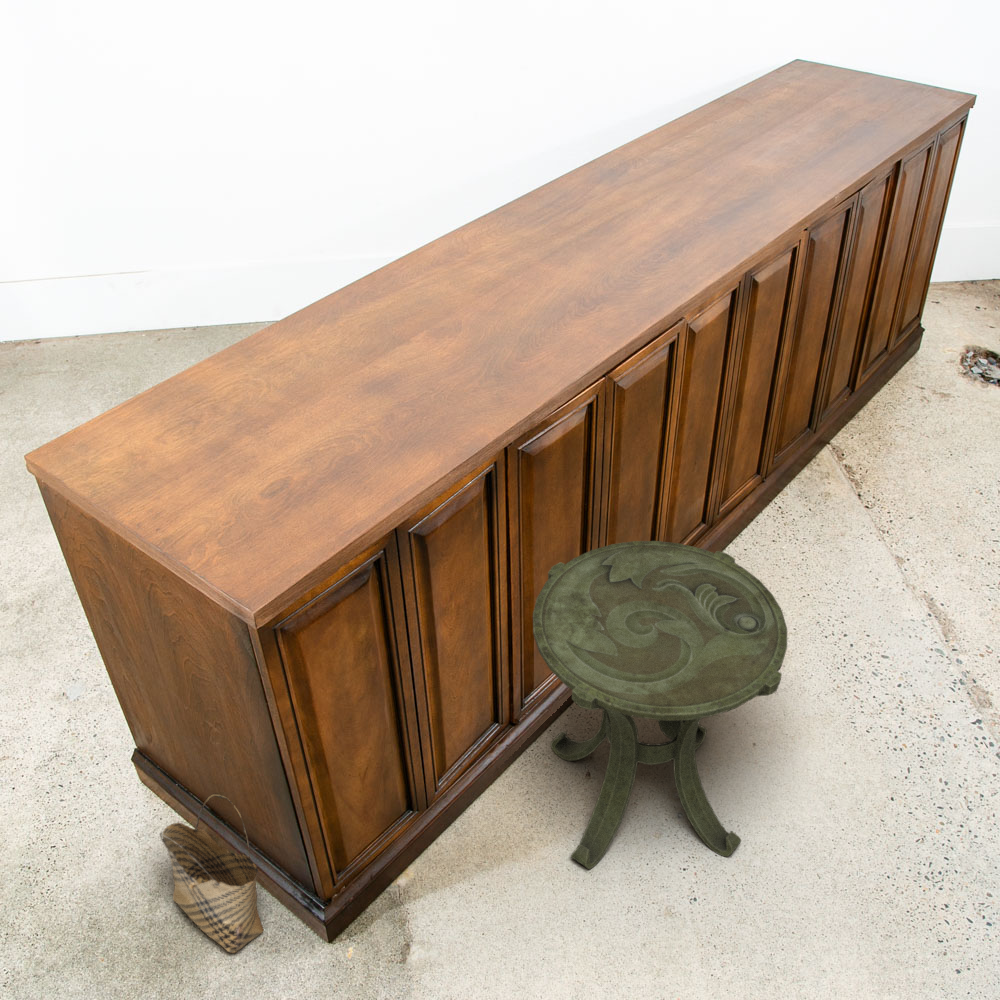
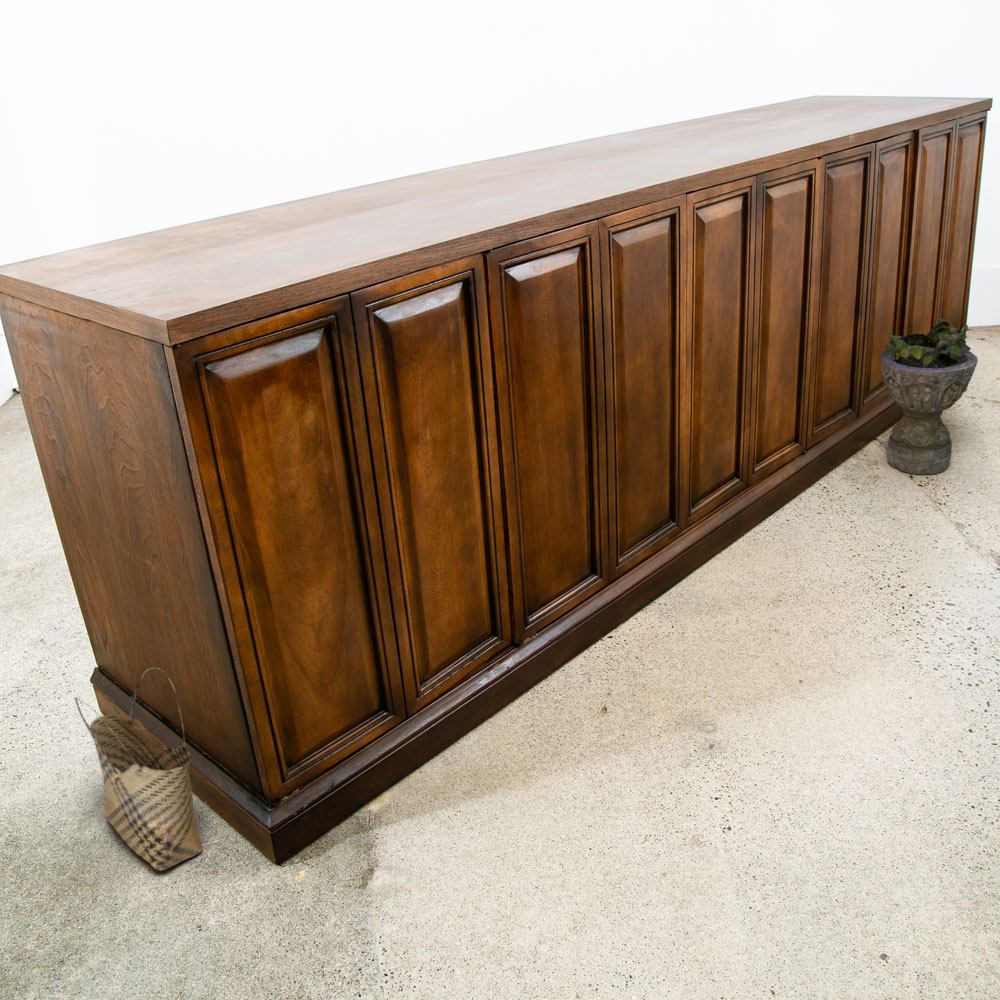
planter: none [840,346,929,492] -> present [880,318,978,475]
side table: present [533,541,787,869] -> none [522,415,824,794]

